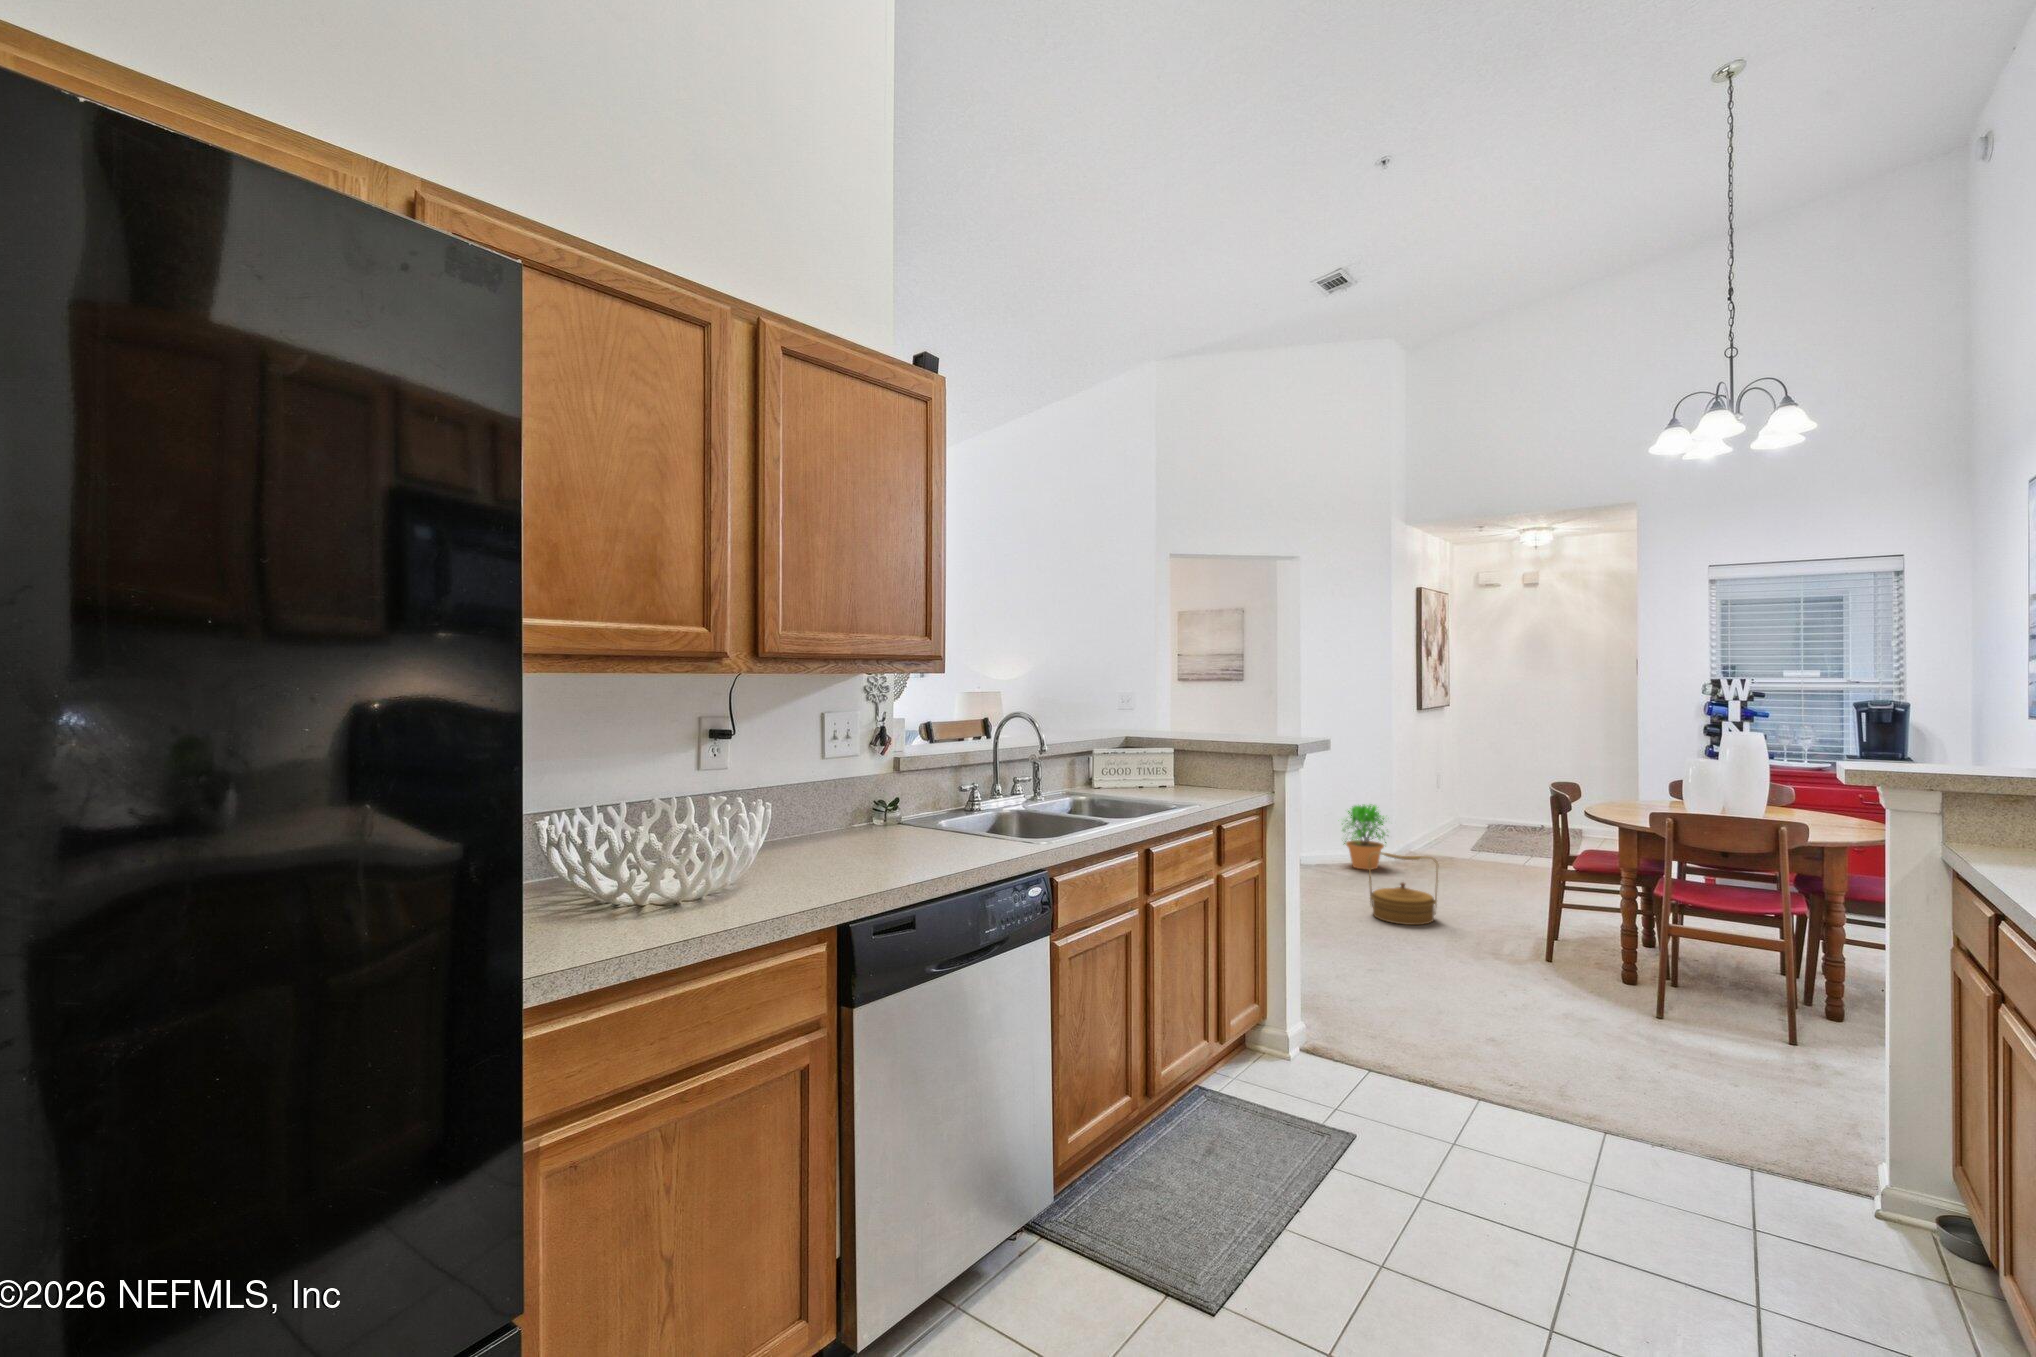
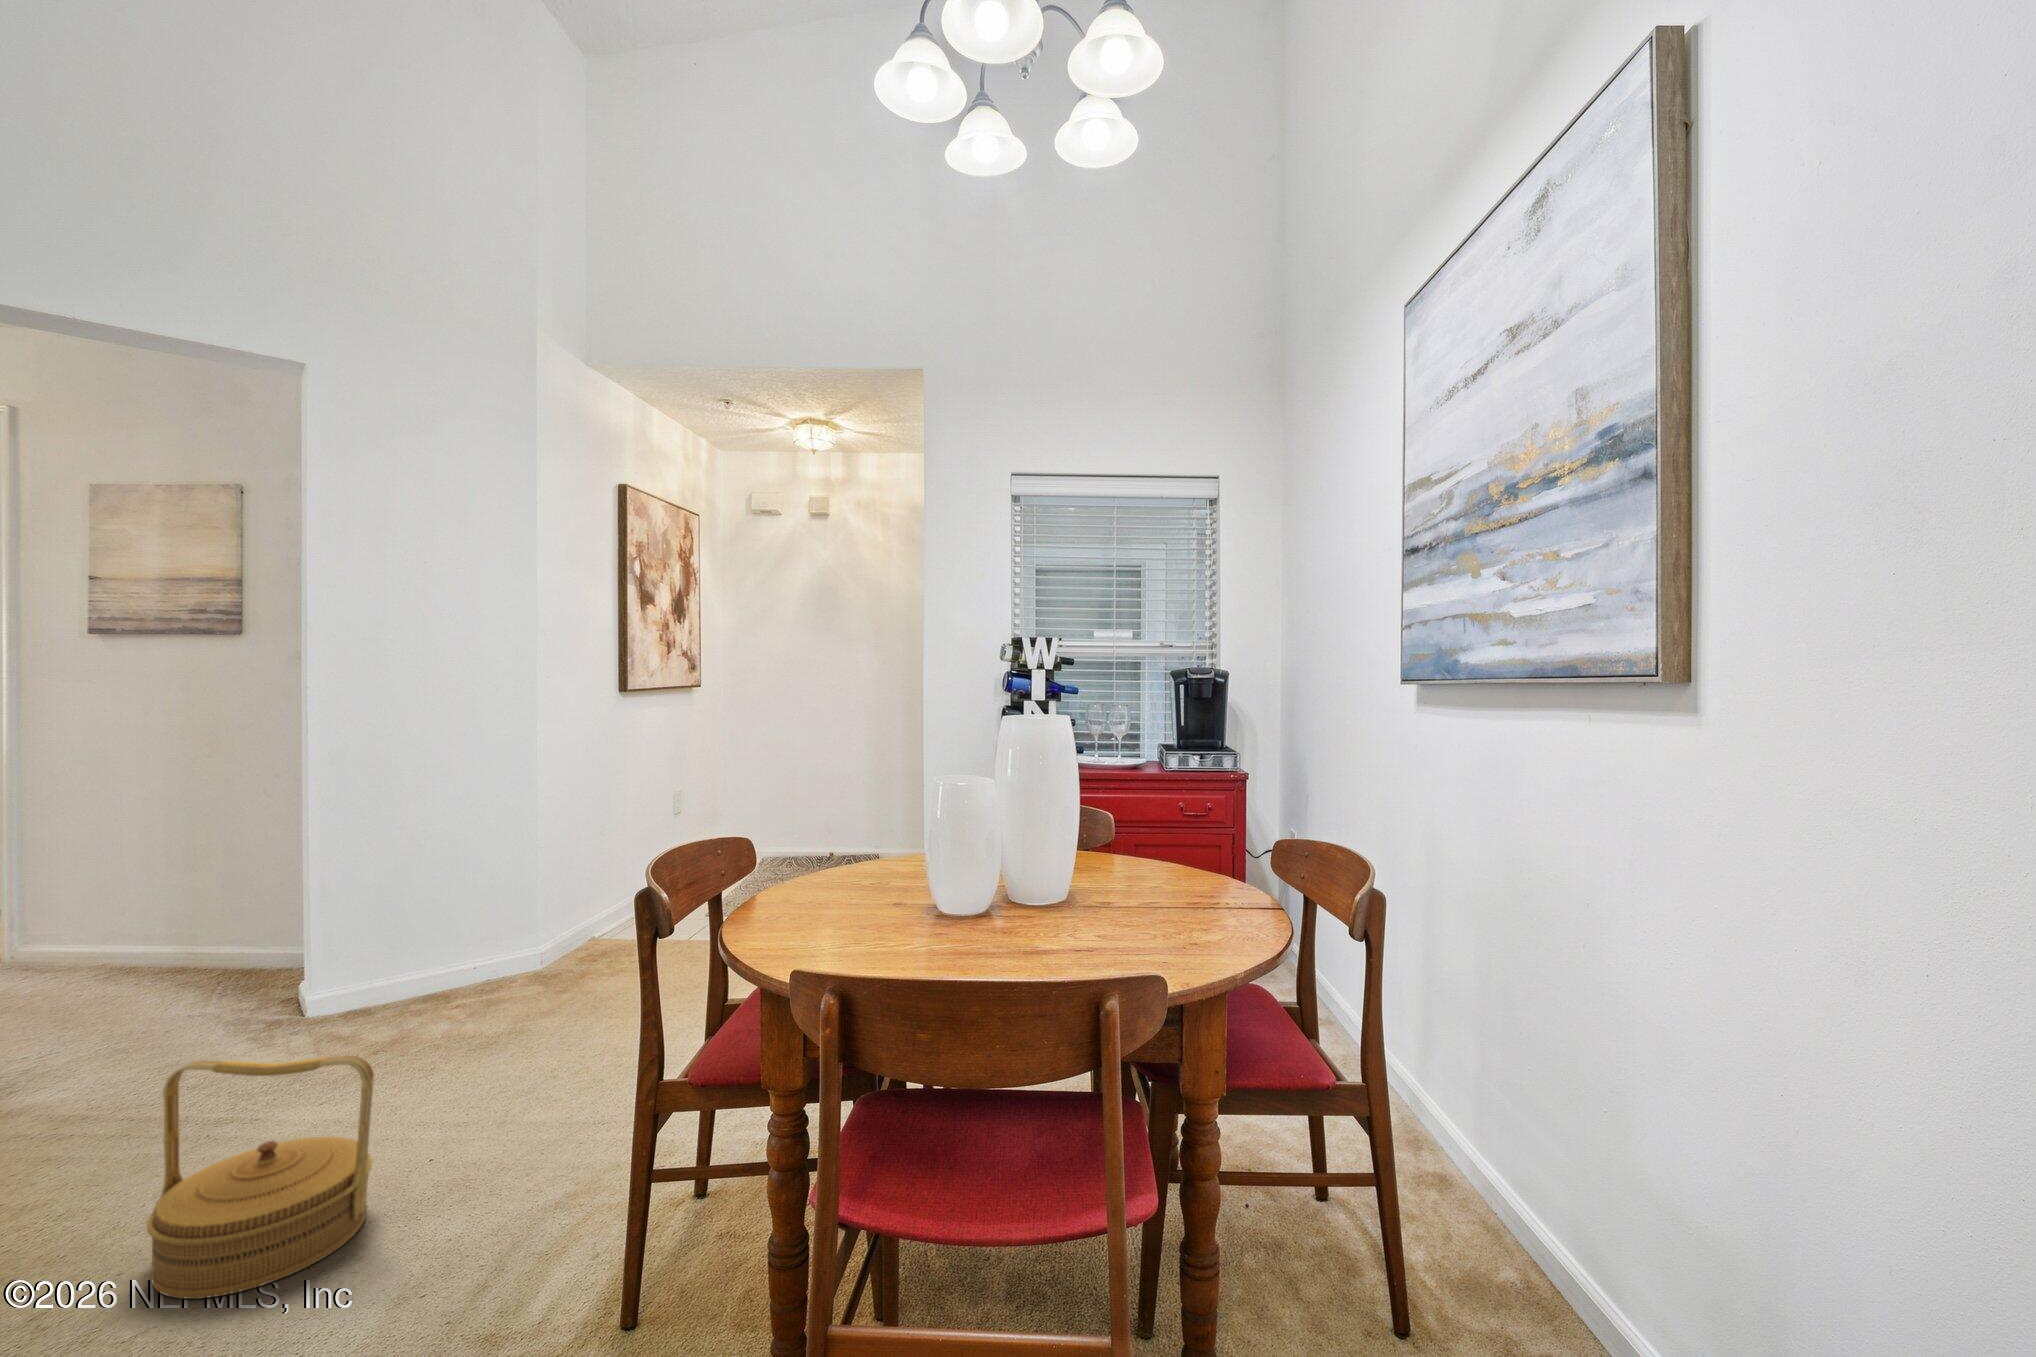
potted plant: present [1343,804,1388,870] -> none [360,872,487,1020]

